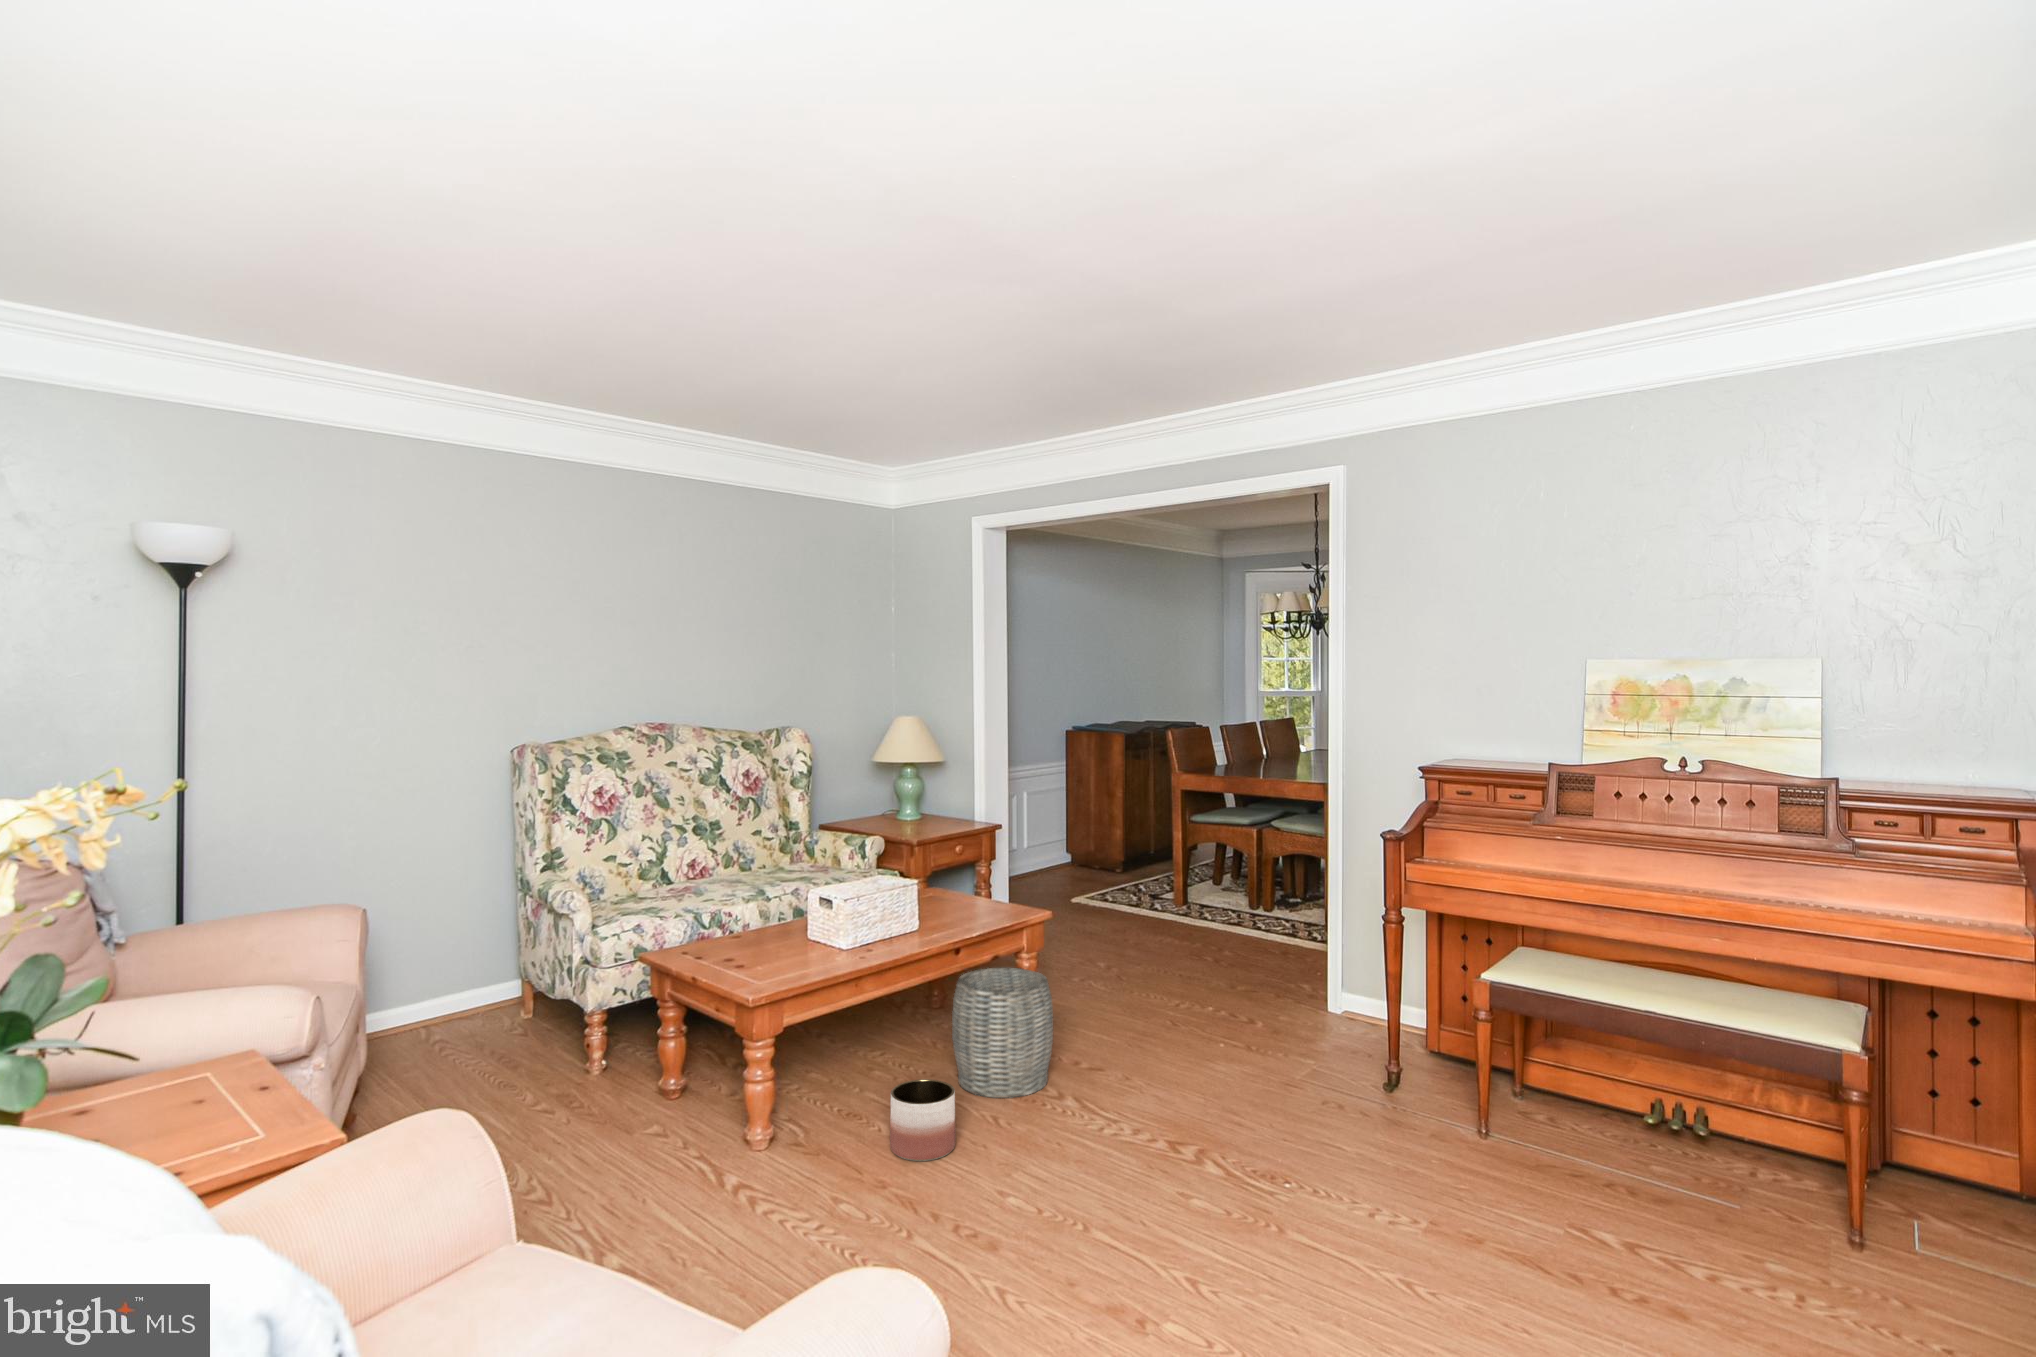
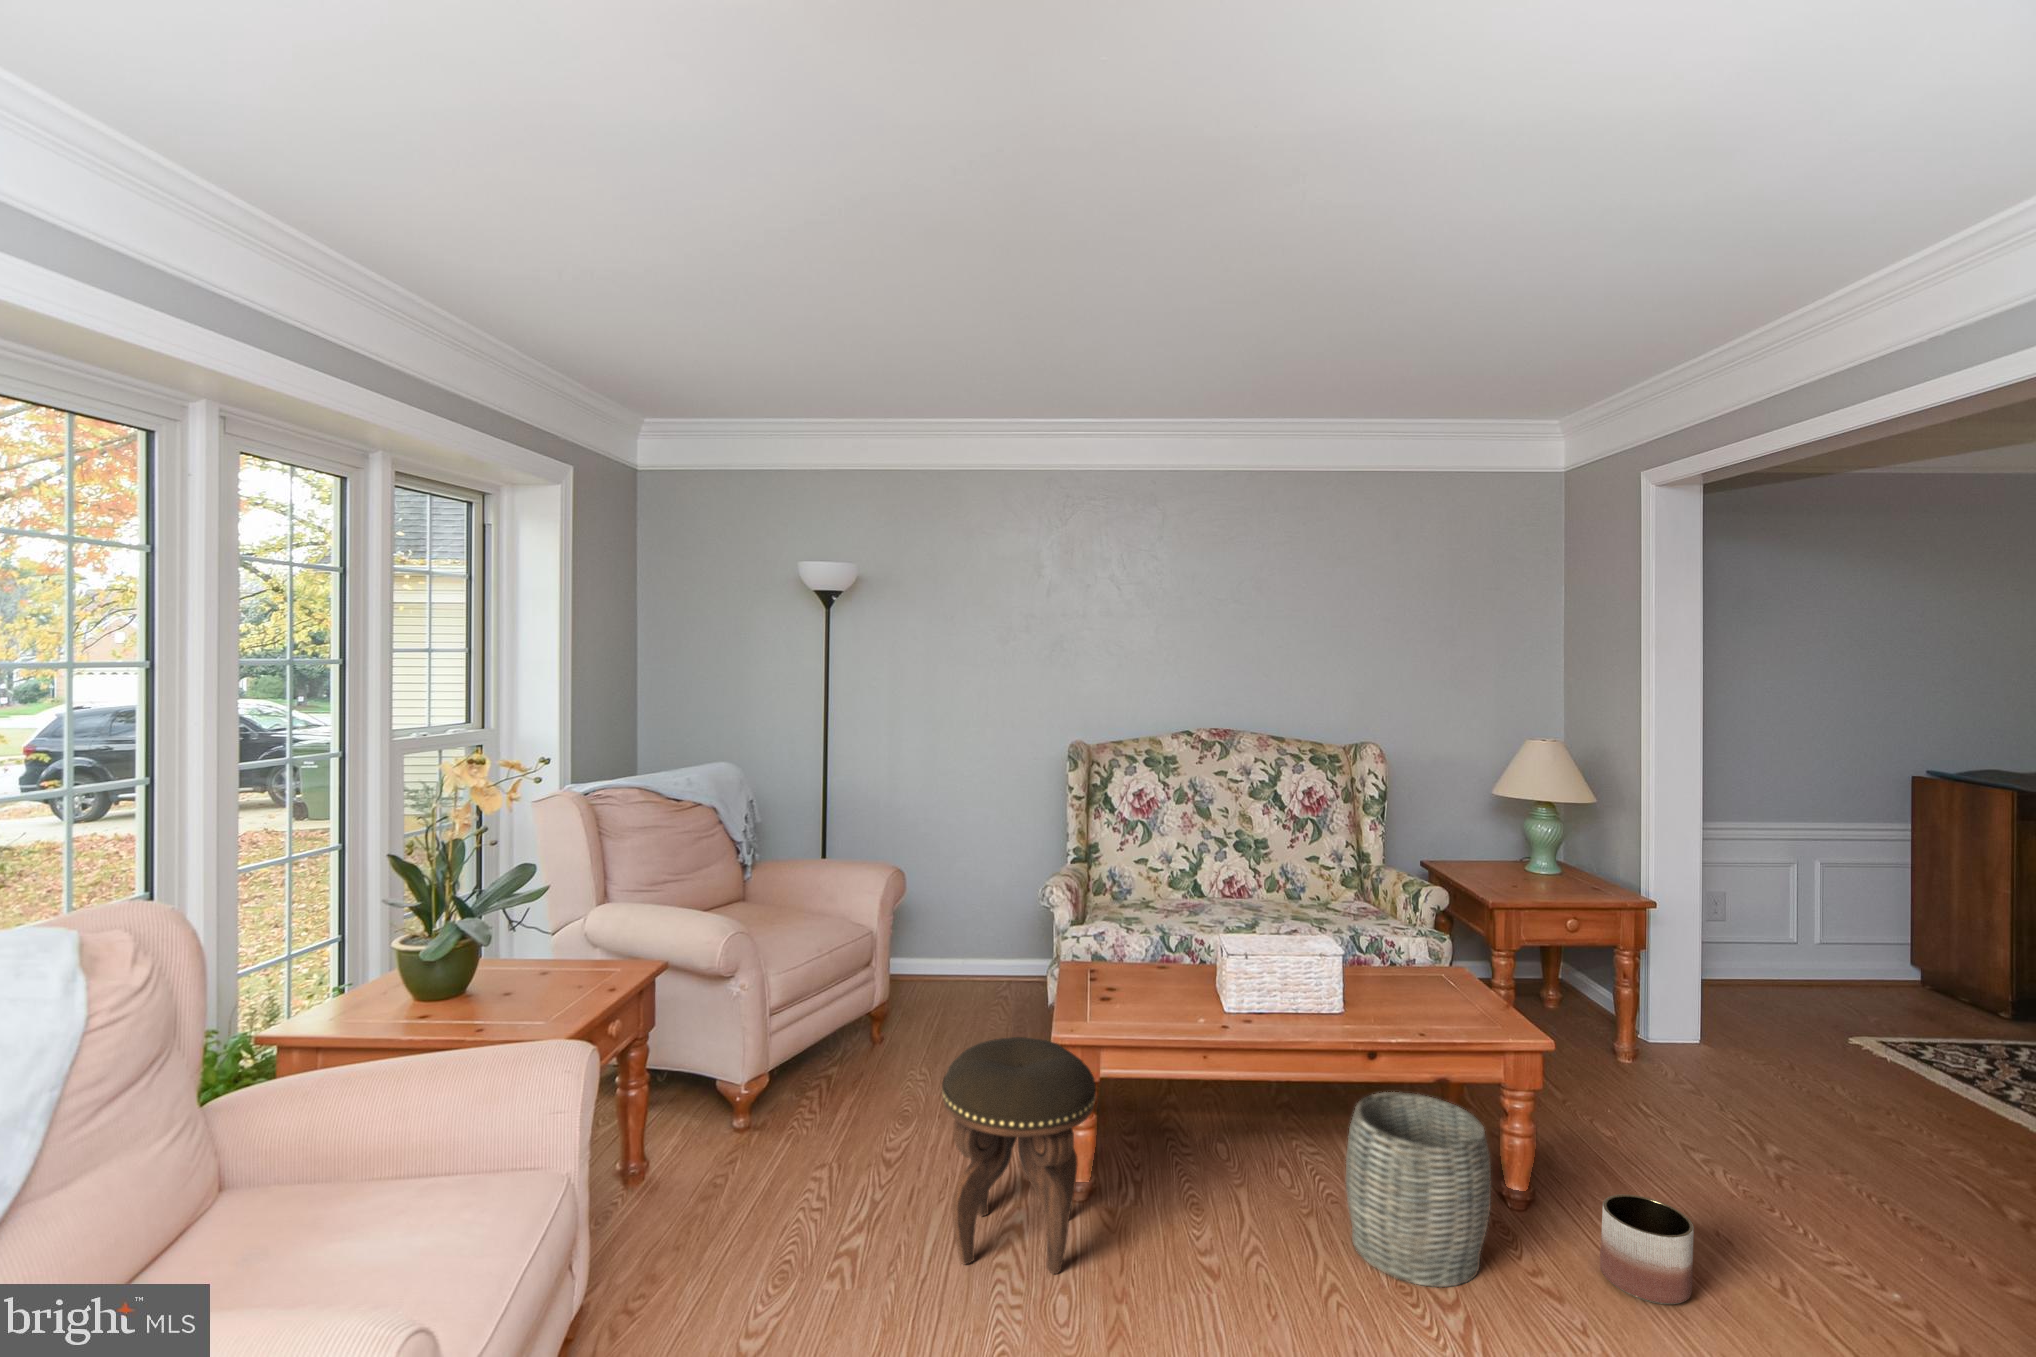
footstool: none [671,1002,824,1228] -> present [942,1037,1096,1274]
planter: present [890,1079,956,1161] -> present [1600,1194,1694,1304]

